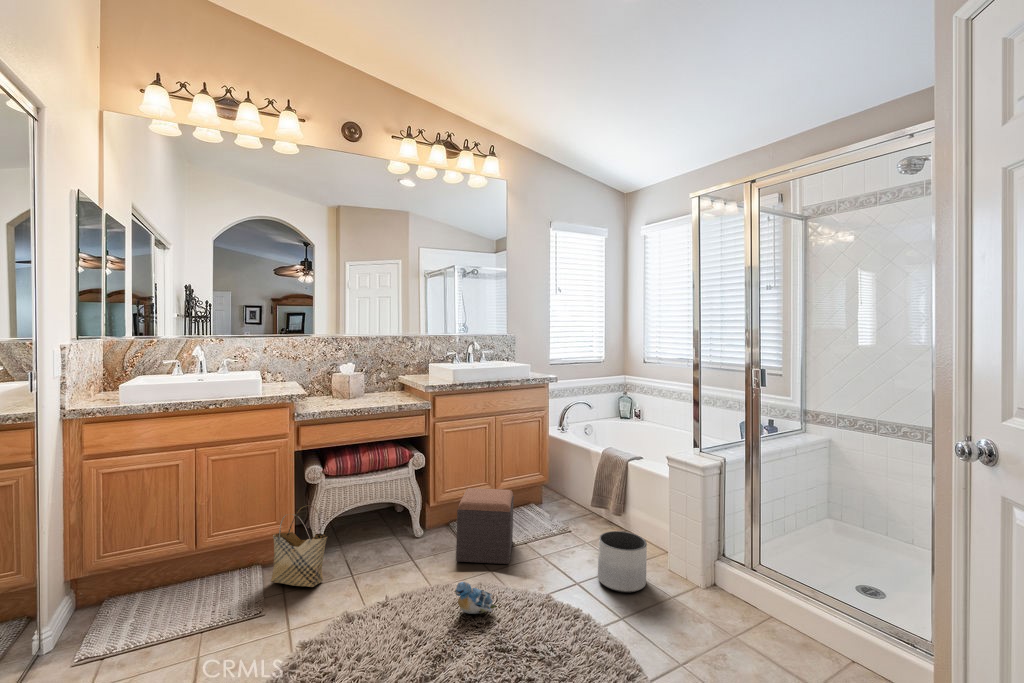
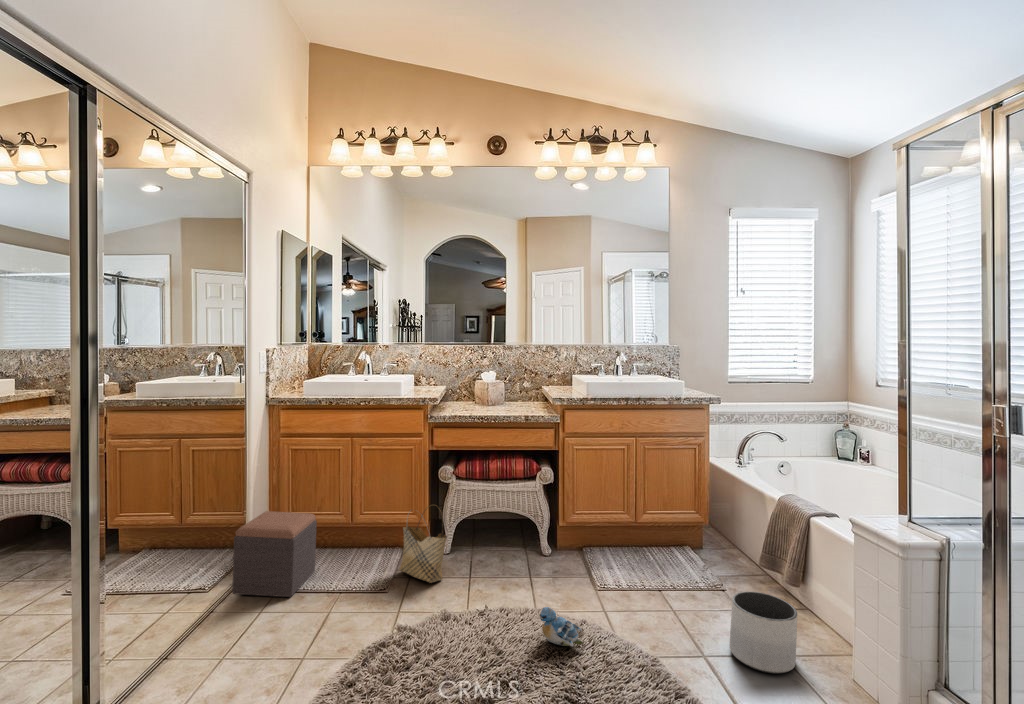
footstool: present [456,488,514,564] -> present [232,511,317,597]

